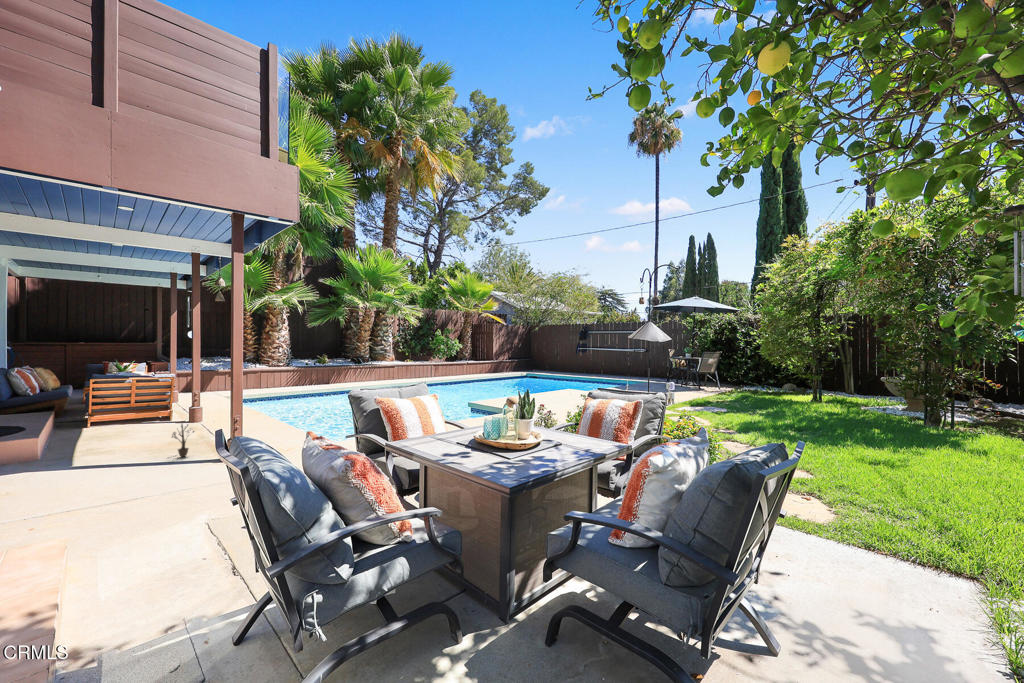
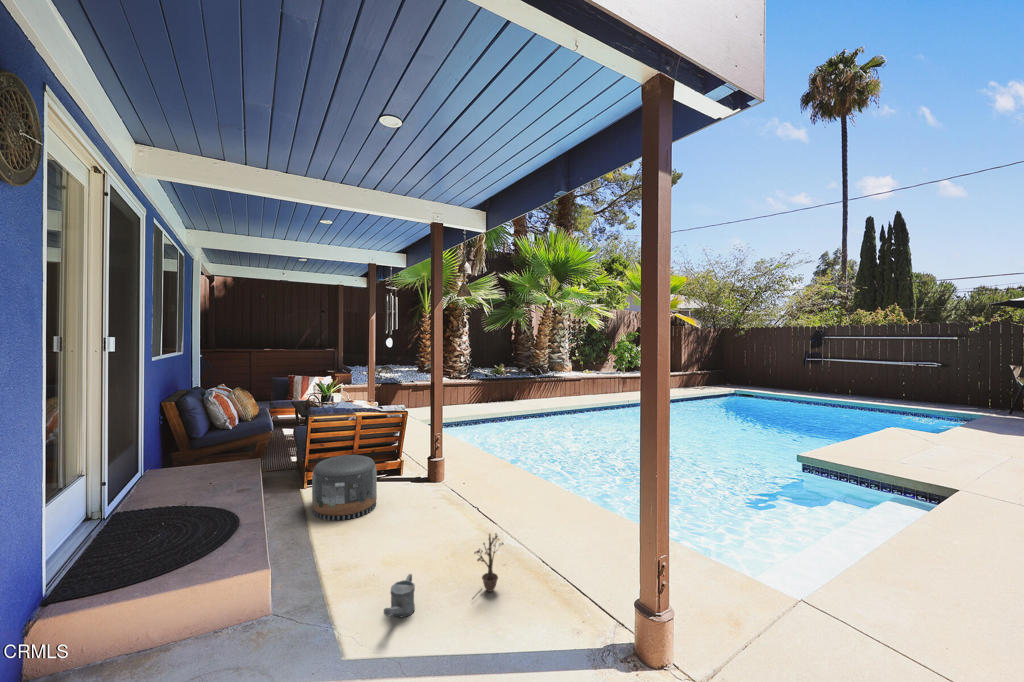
pouf: none [83,401,138,440] -> present [312,455,377,520]
watering can: none [99,447,130,465] -> present [384,574,415,618]

